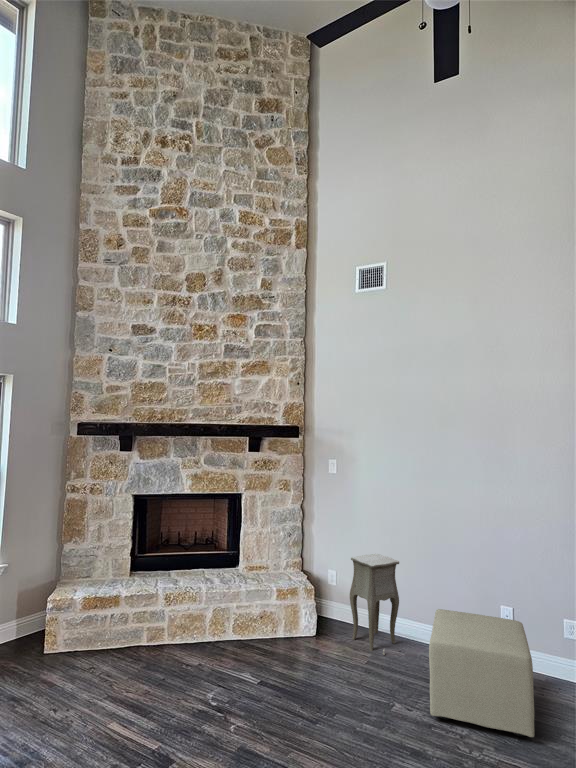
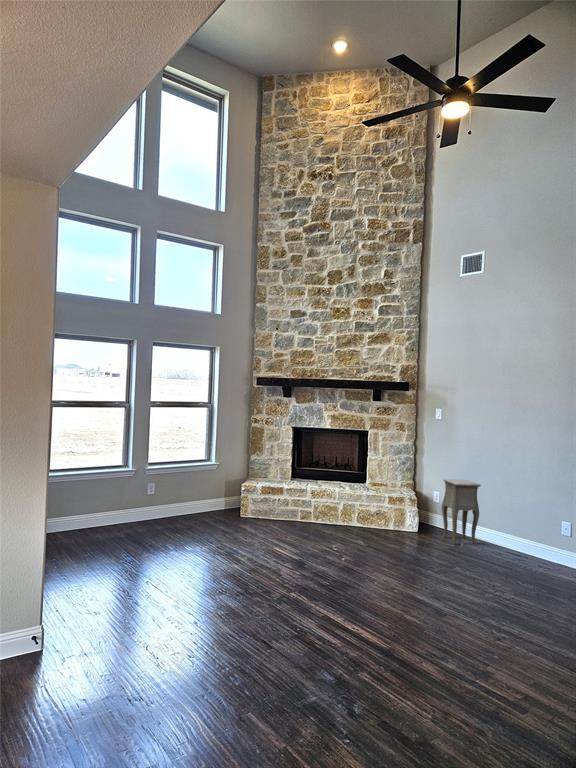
ottoman: present [429,609,534,737] -> none [473,514,558,591]

